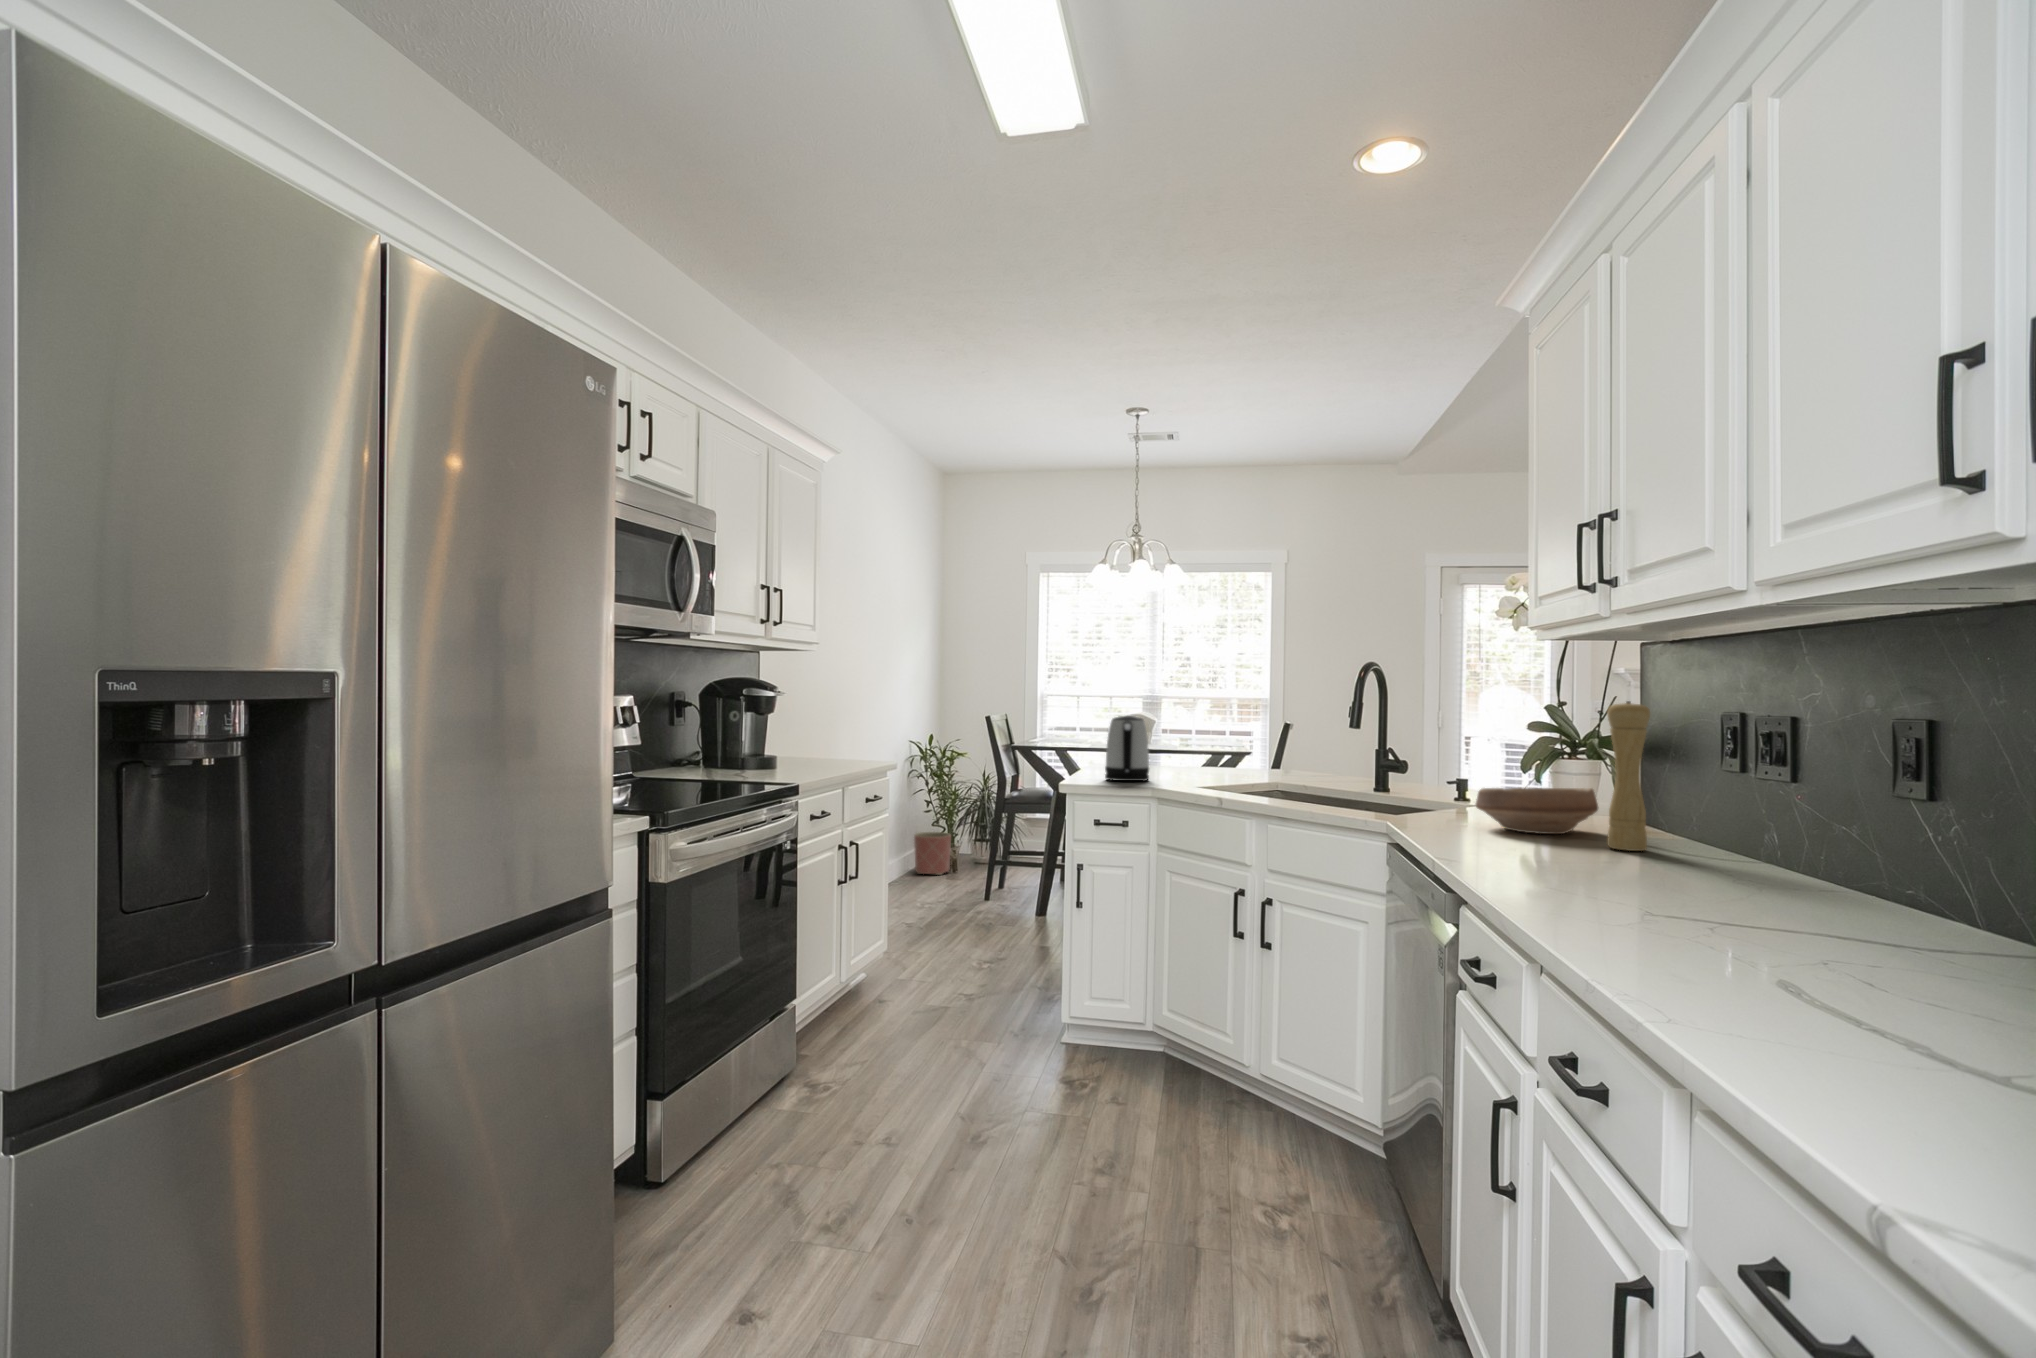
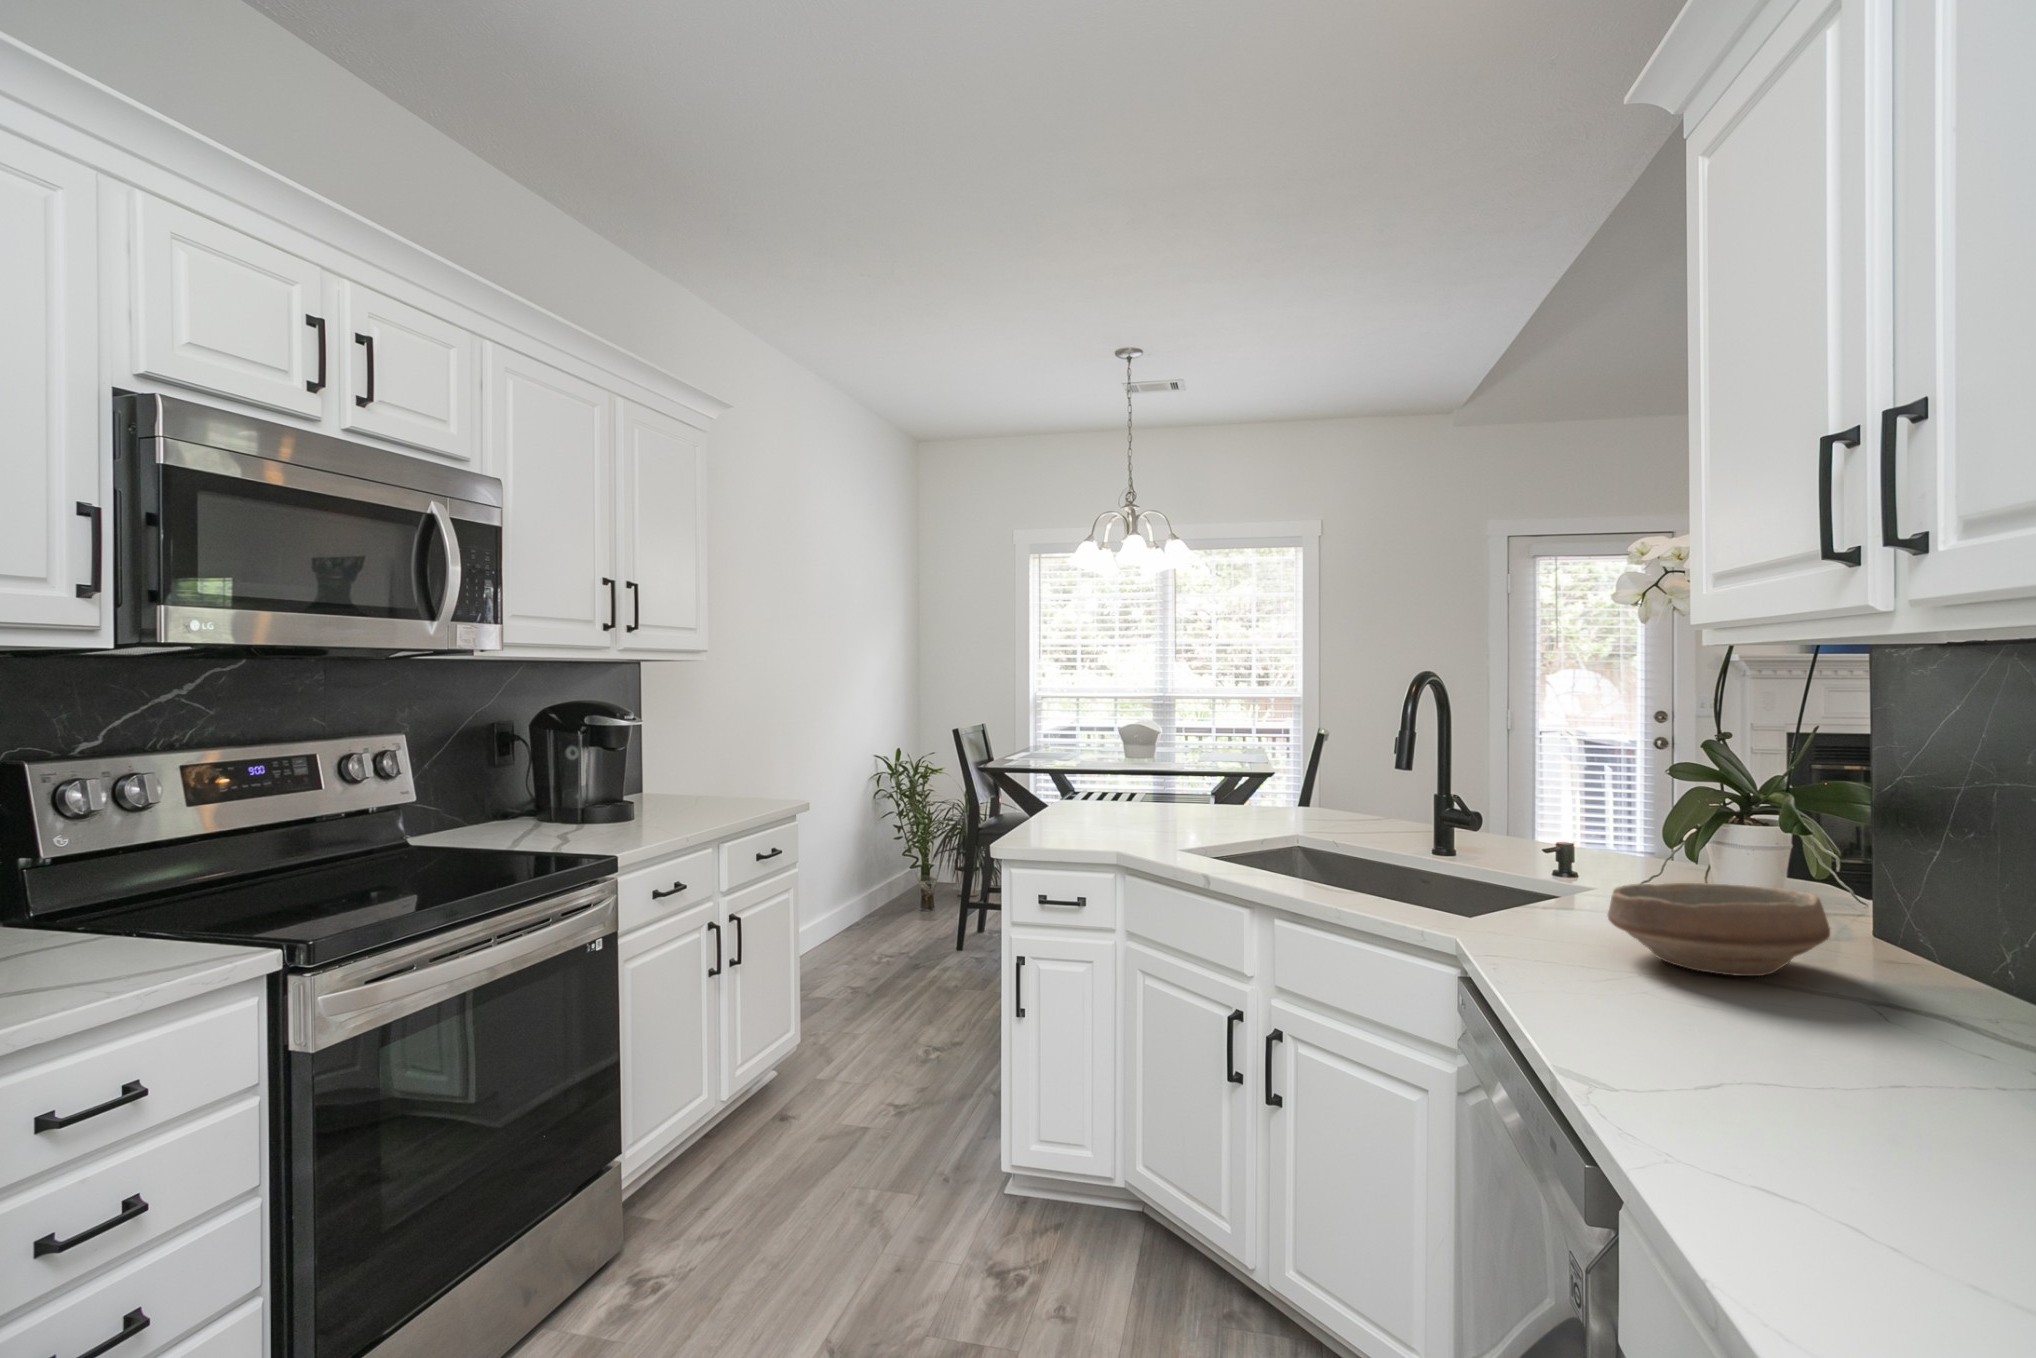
pepper mill: present [1607,701,1650,851] -> none [1870,758,1960,1038]
kettle: present [1105,715,1149,781] -> none [1060,745,1120,836]
planter: present [914,832,951,875] -> none [881,861,925,913]

